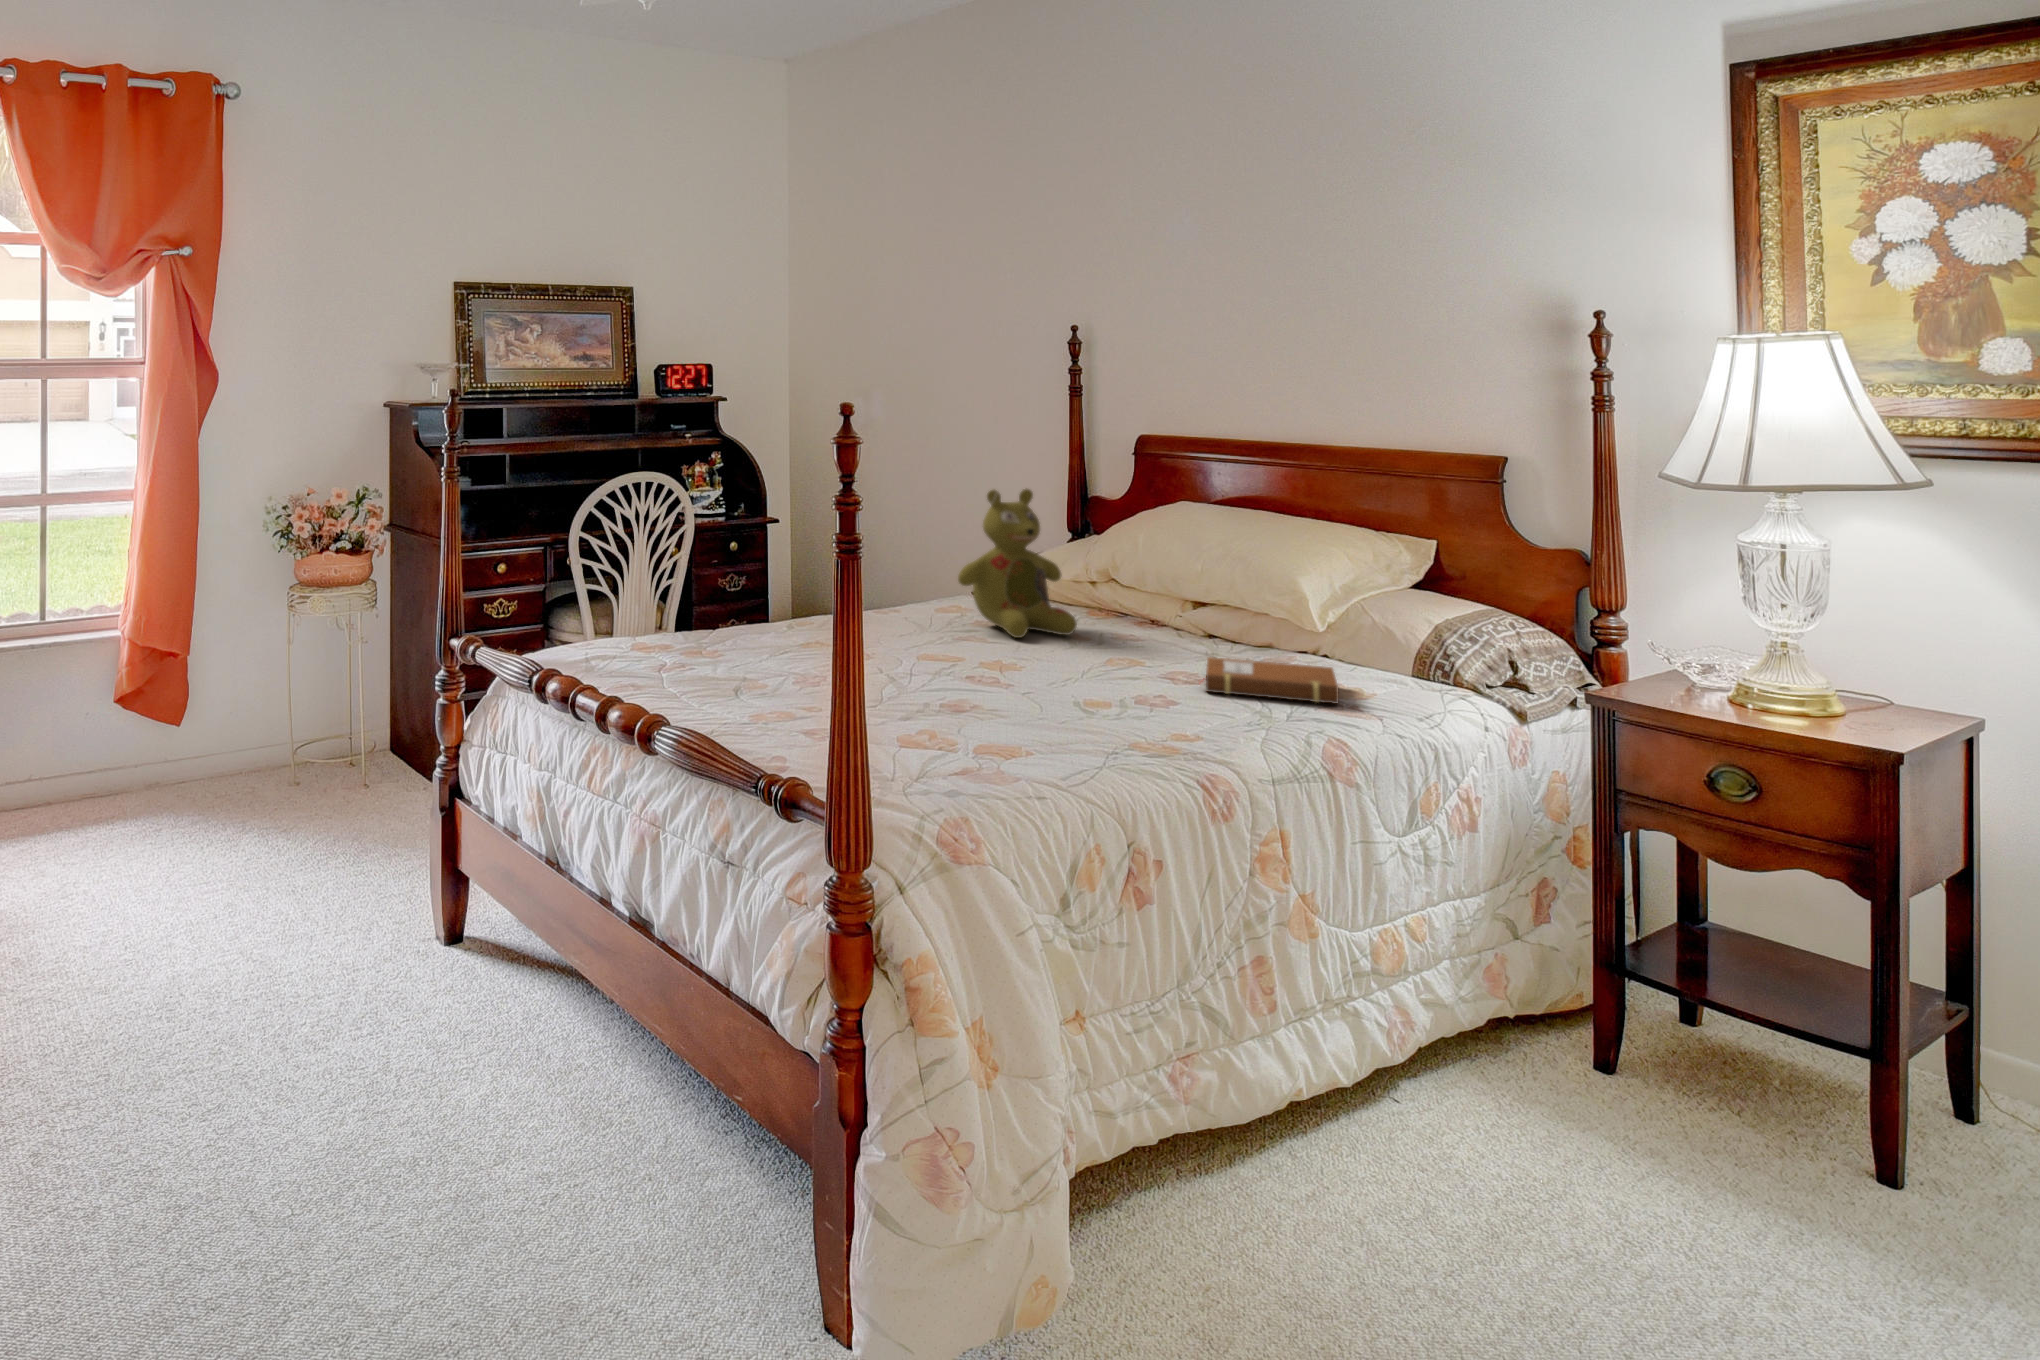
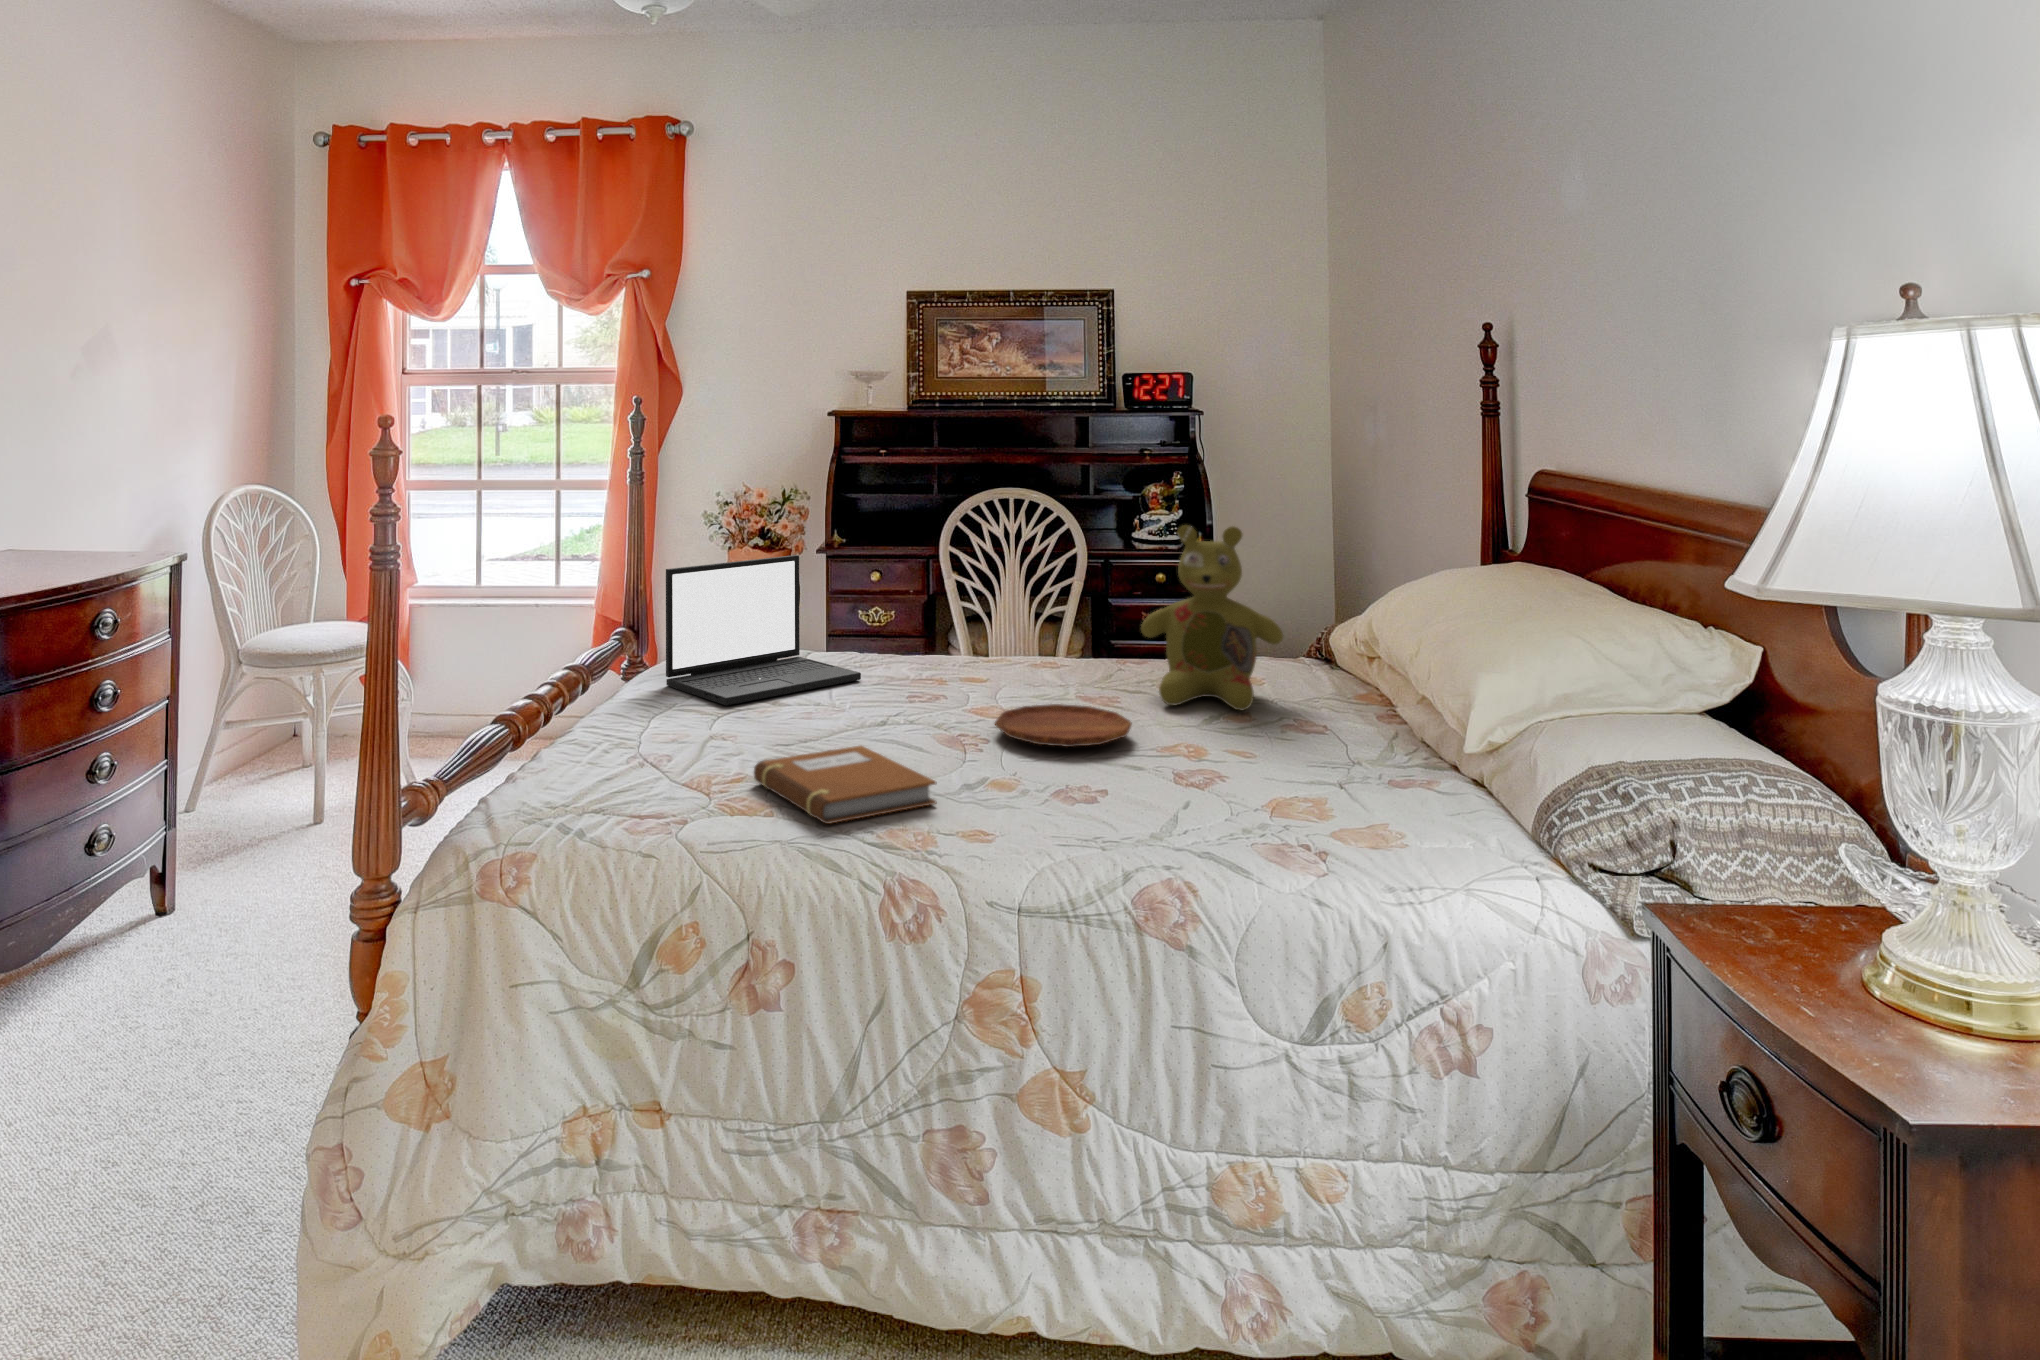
laptop: none [620,540,762,686] -> present [666,555,861,705]
tray: none [965,644,1085,675] -> present [995,704,1132,747]
notebook: present [1203,657,1339,704] -> present [754,746,937,824]

